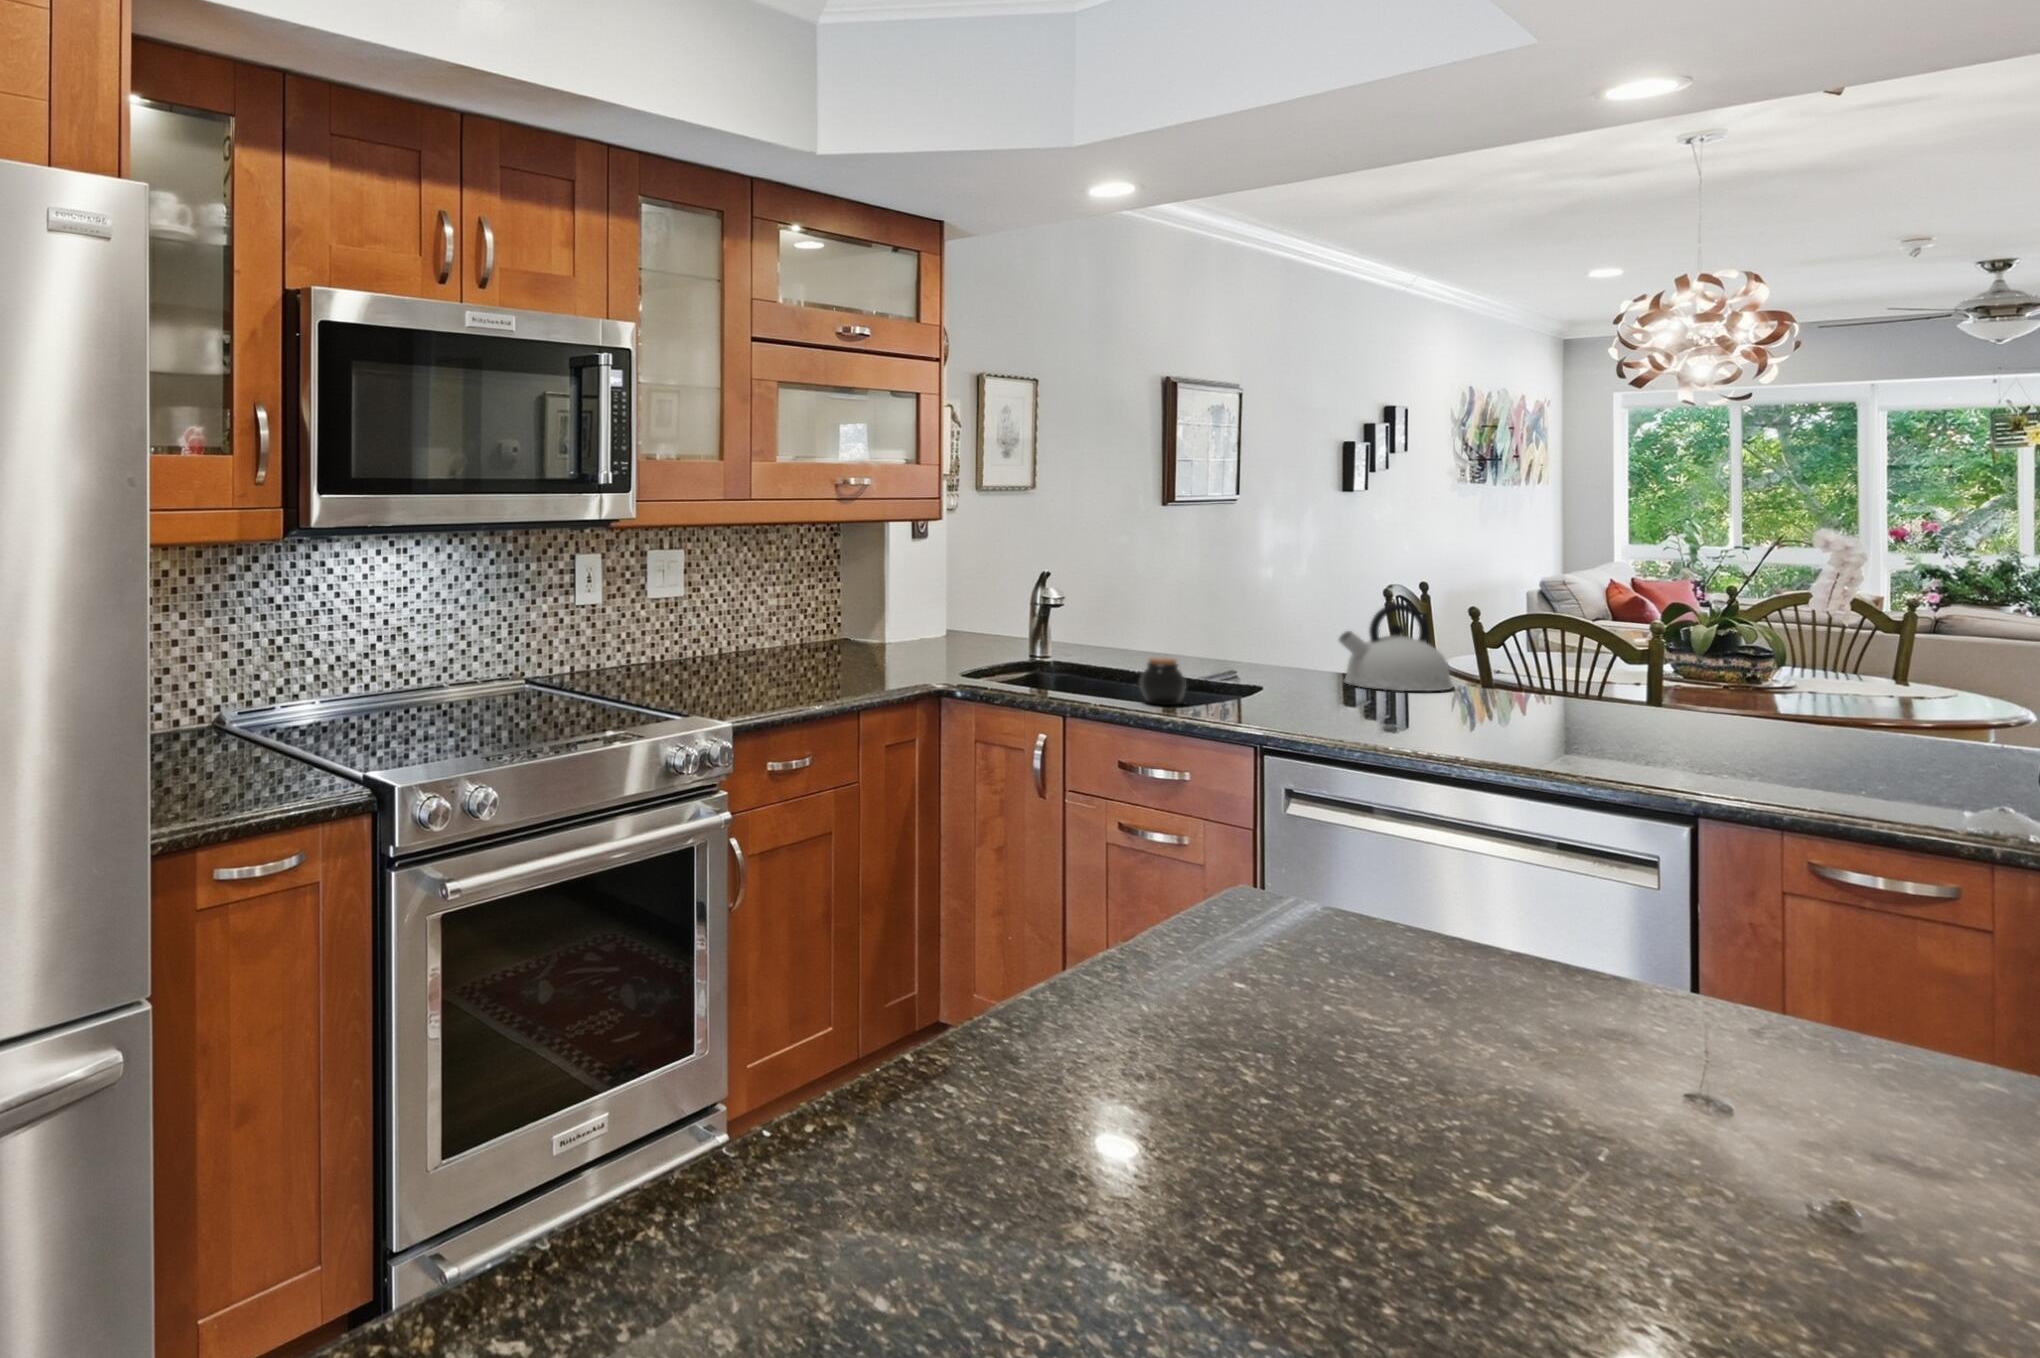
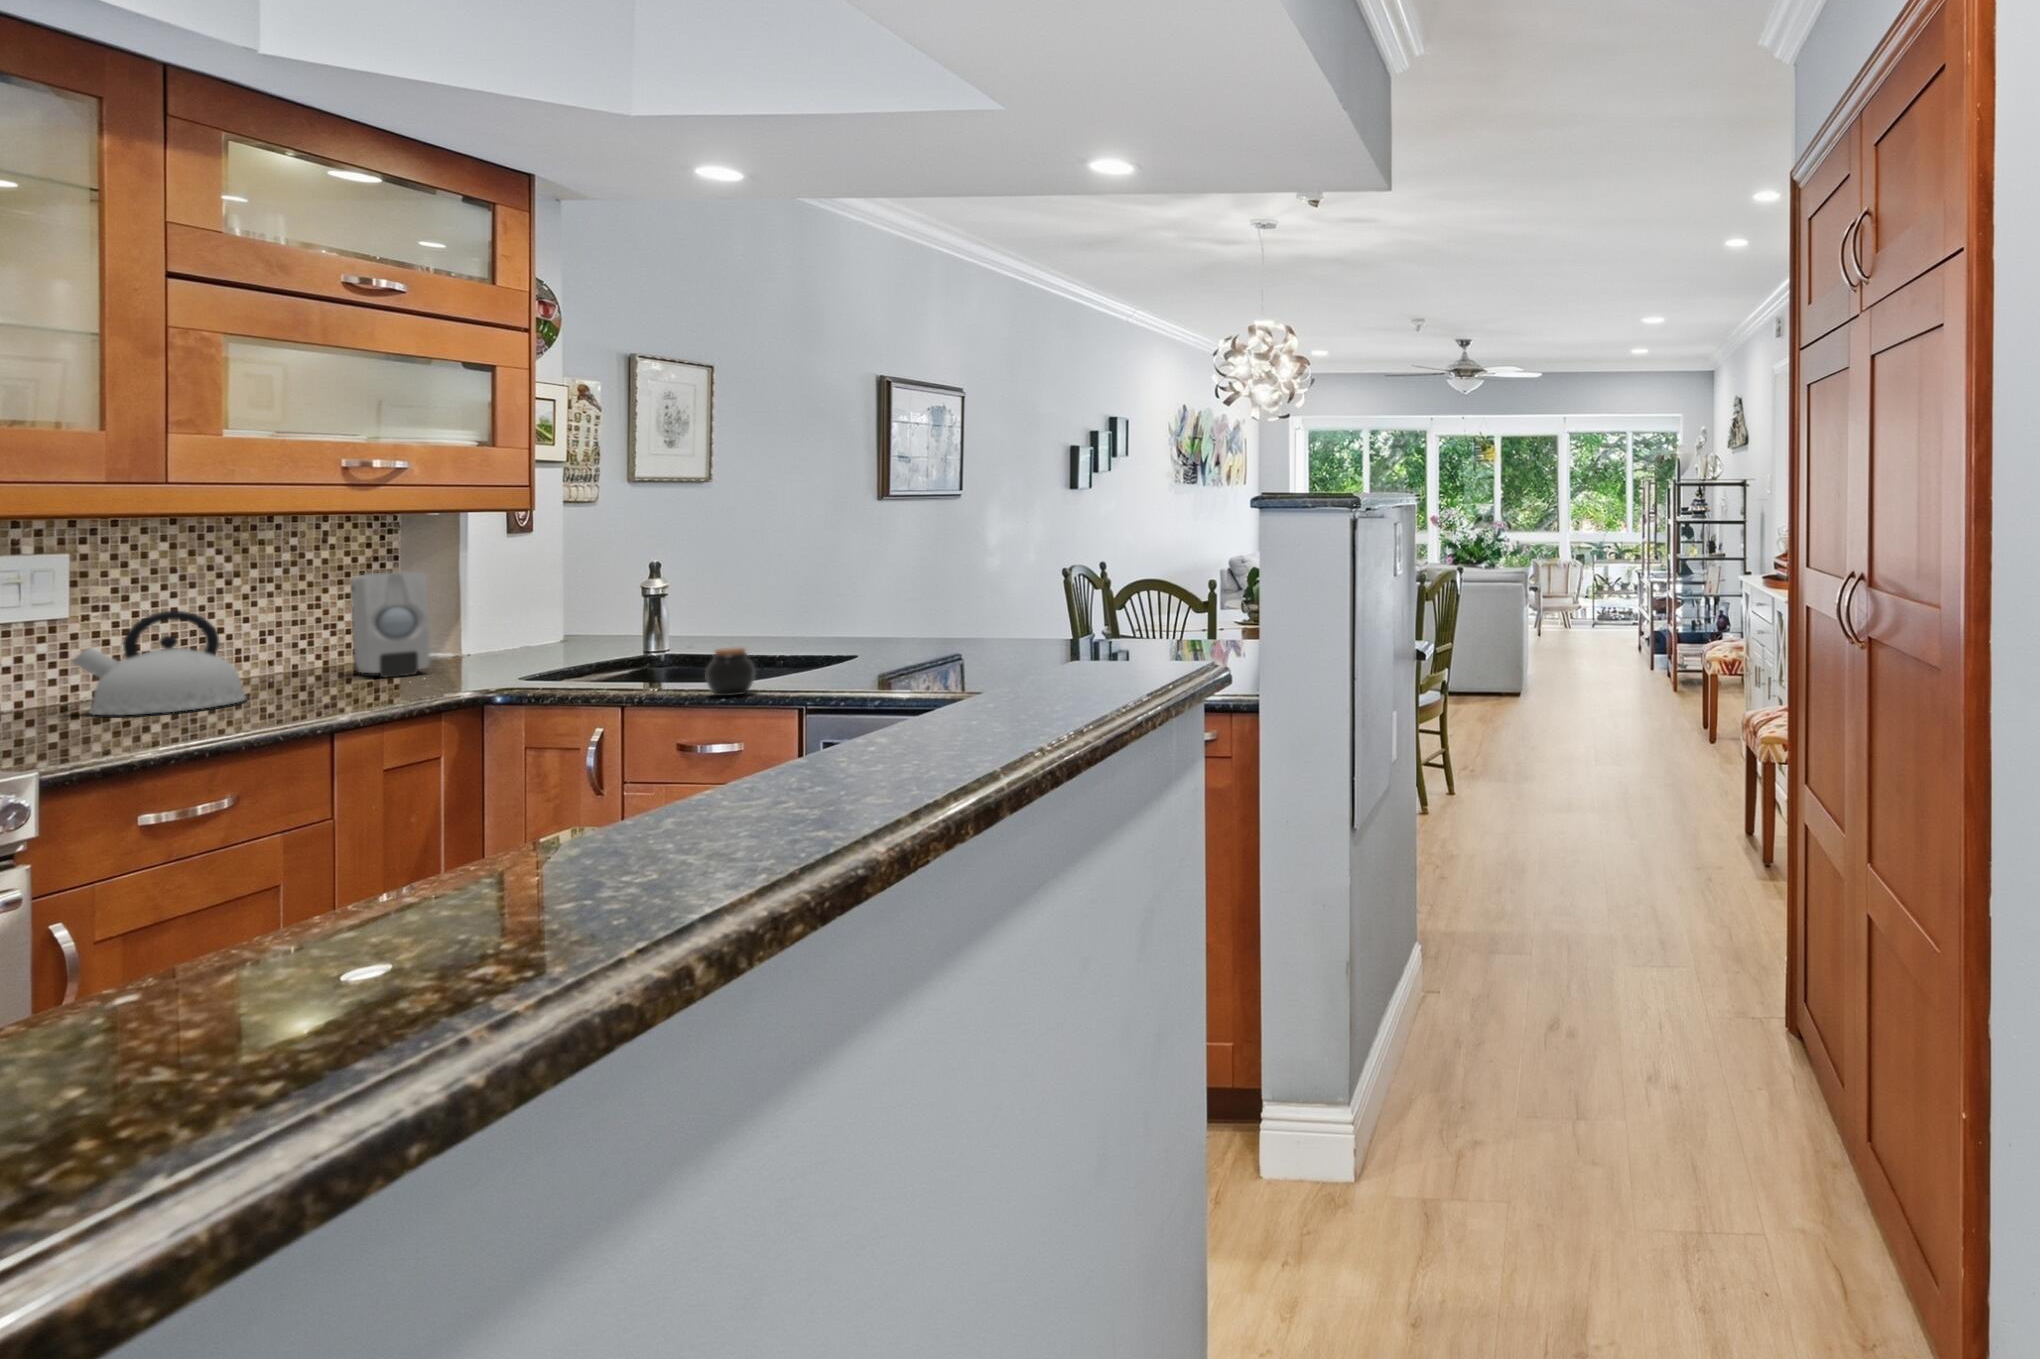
soap dispenser: none [817,571,875,658] -> present [351,572,430,677]
kettle: present [1339,603,1454,691] -> present [72,611,246,715]

